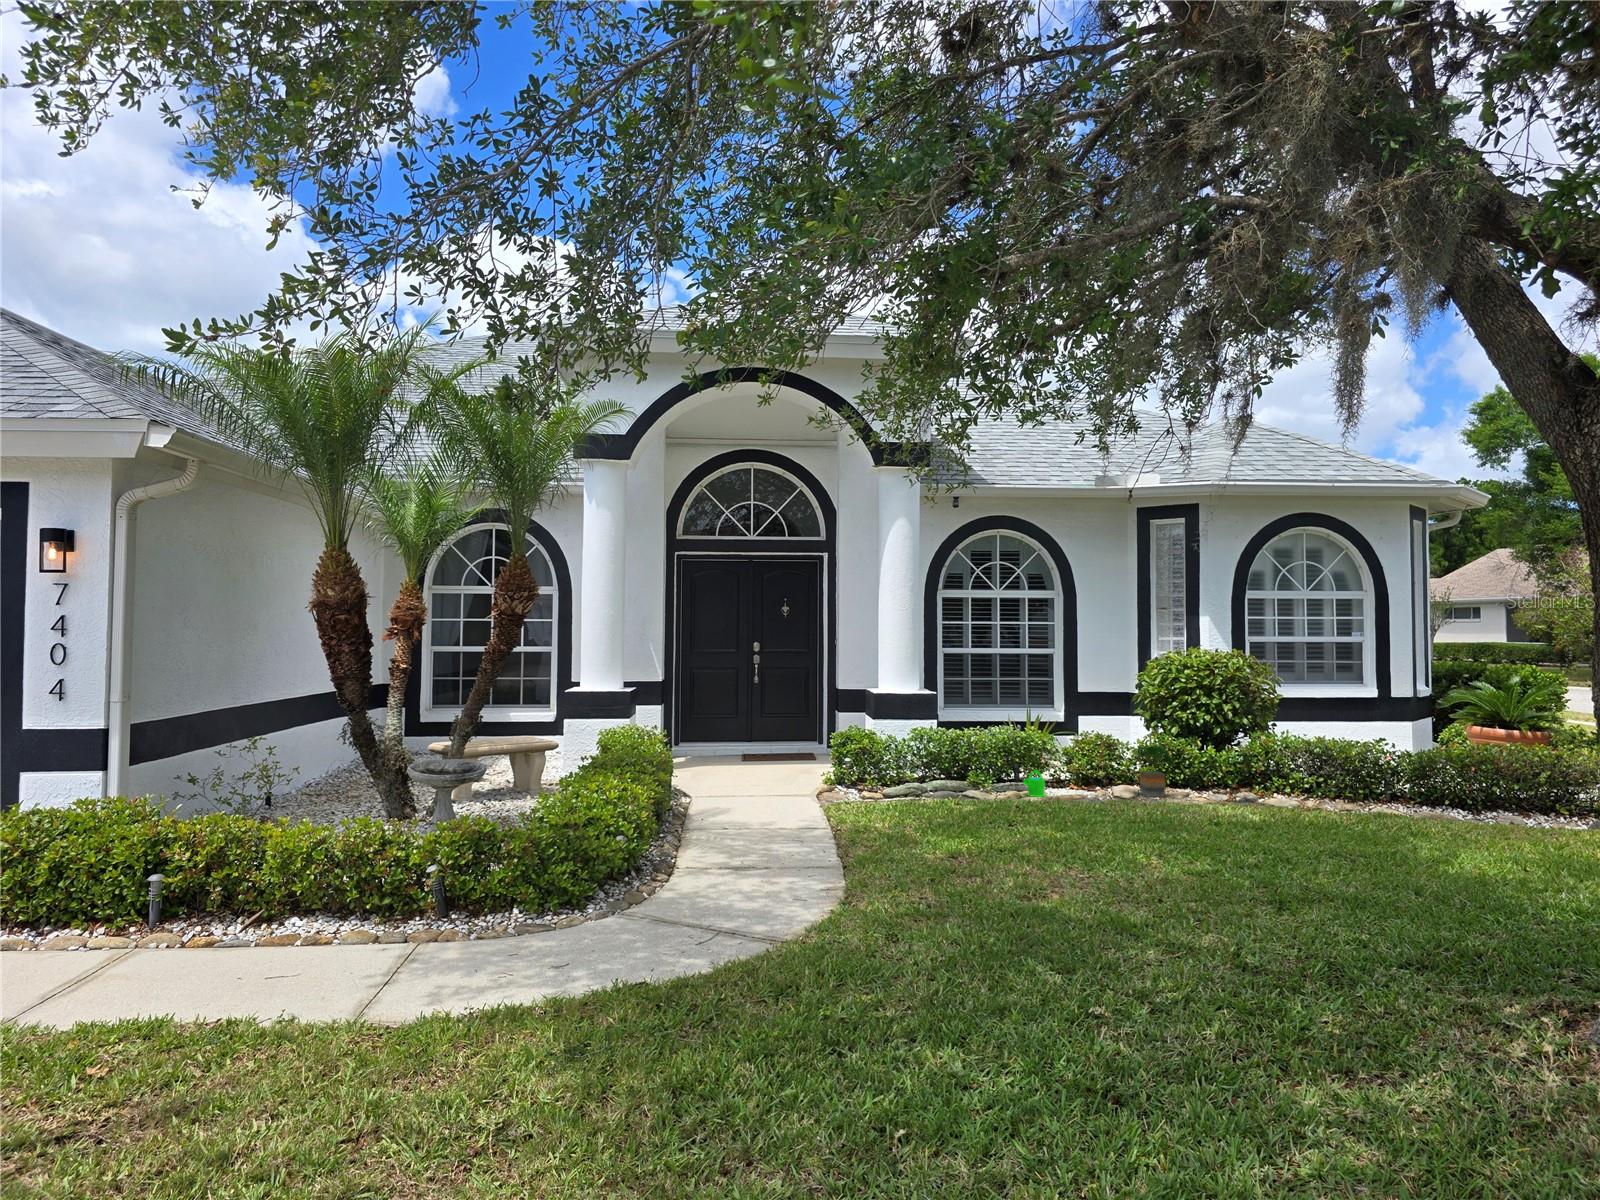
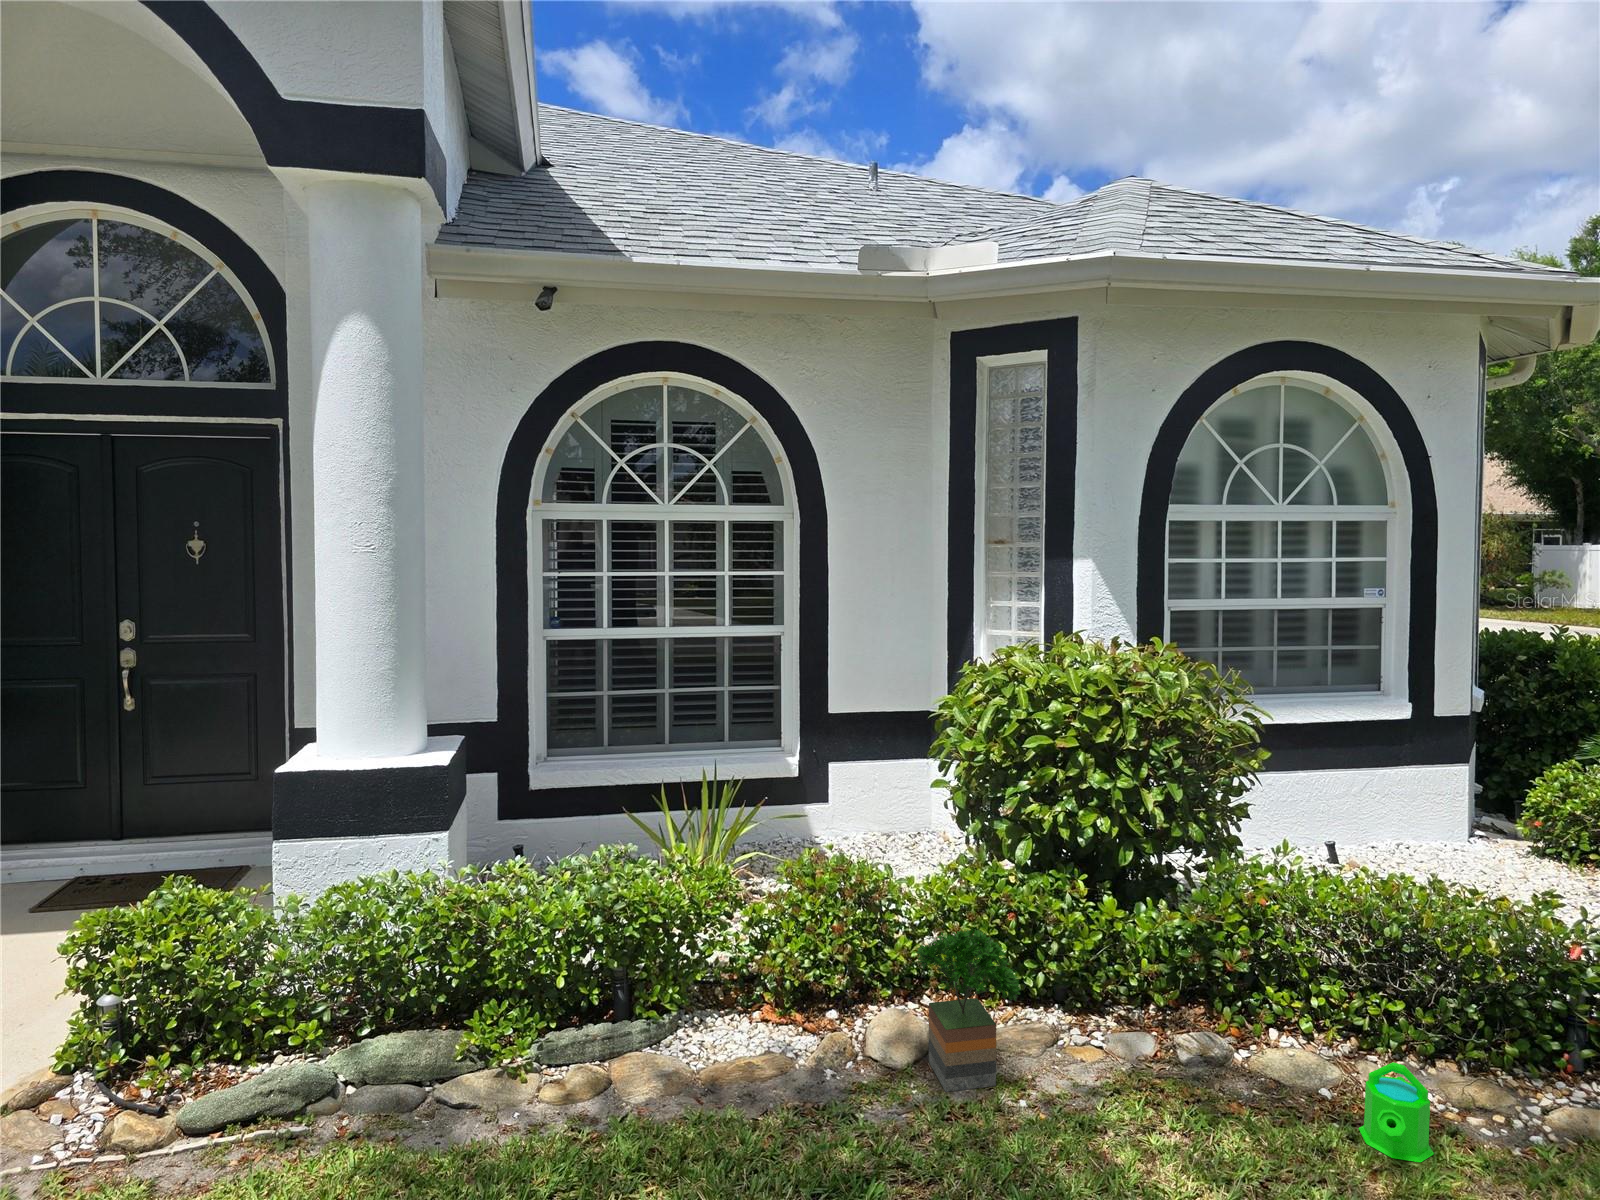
watering can: present [1023,770,1046,797] -> present [1359,1062,1434,1162]

